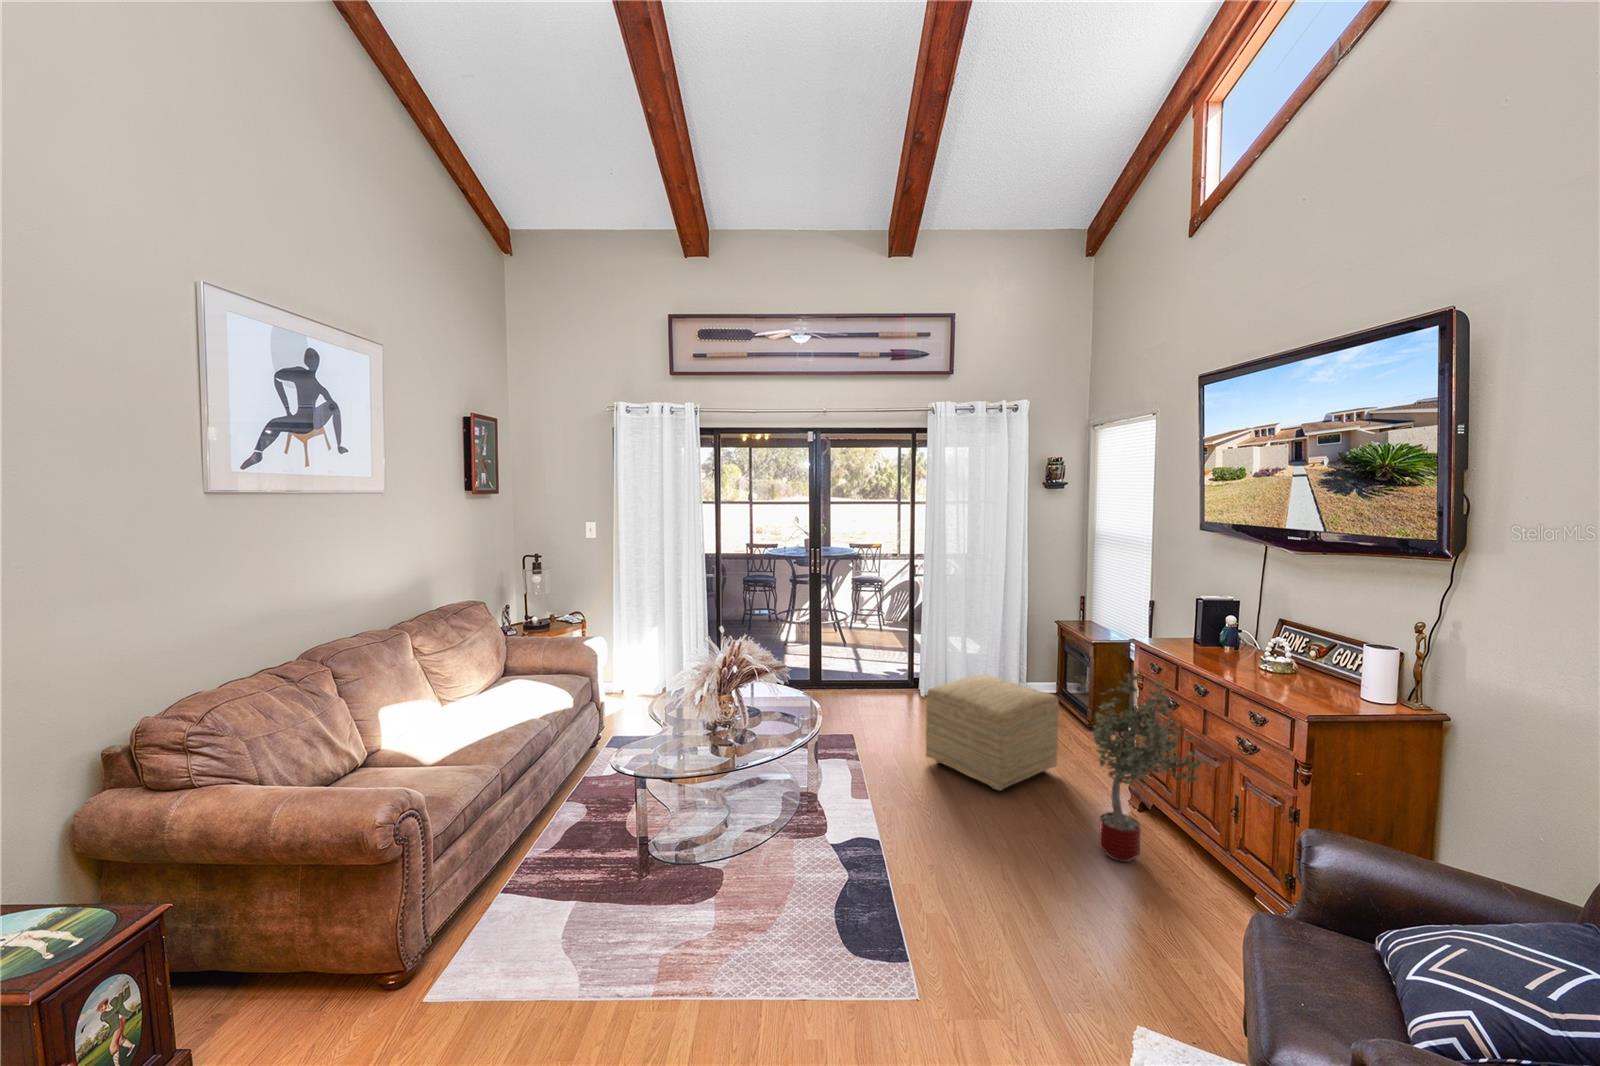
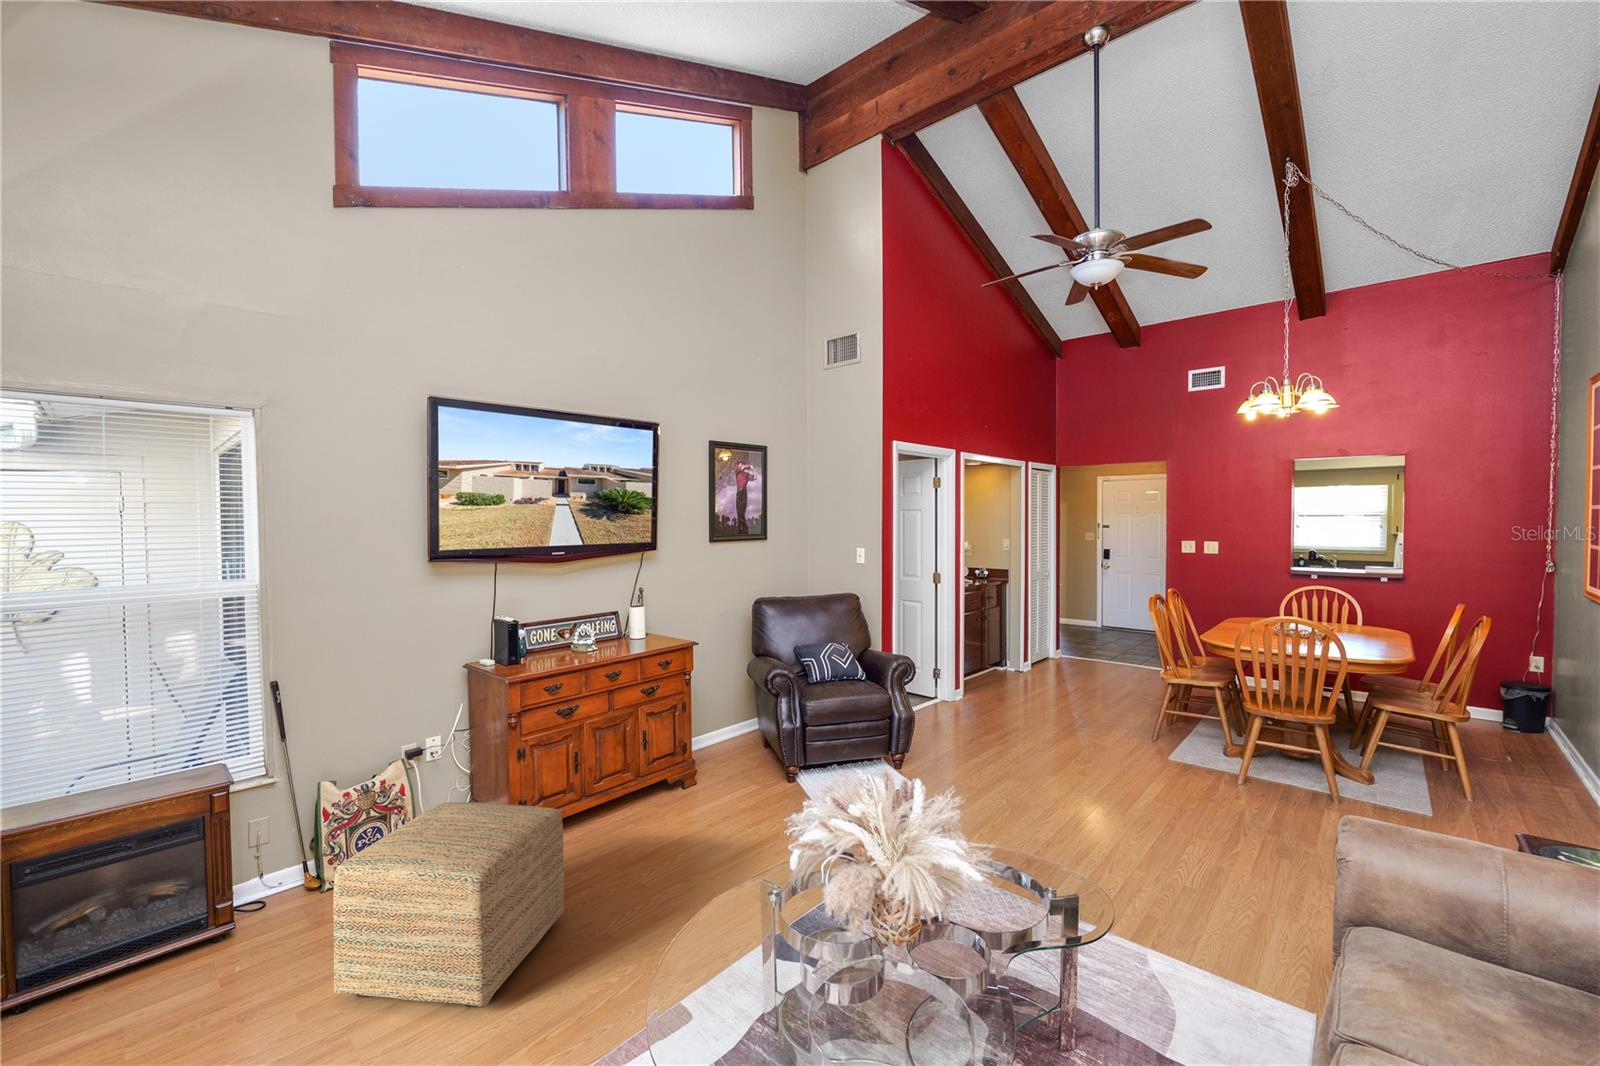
potted tree: present [1091,674,1205,862] -> none [554,669,687,851]

